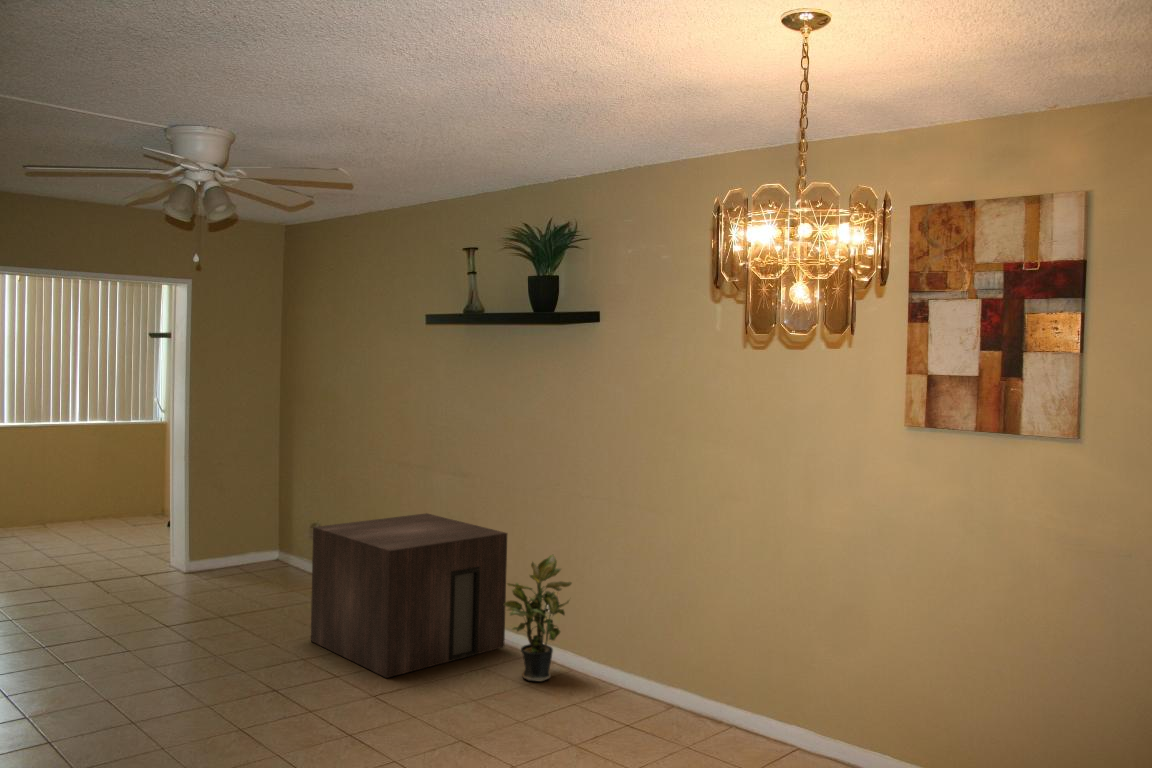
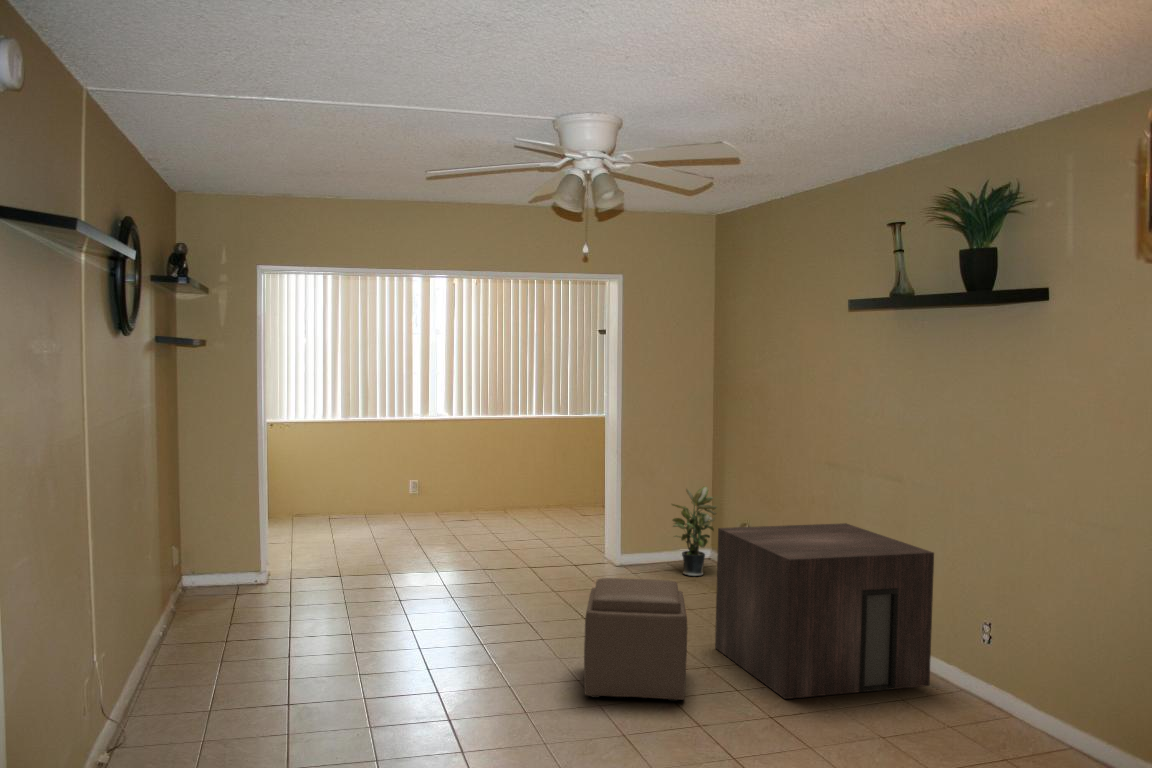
potted plant: present [504,555,572,681] -> present [672,486,717,576]
ottoman: none [187,582,296,707] -> present [584,578,687,701]

